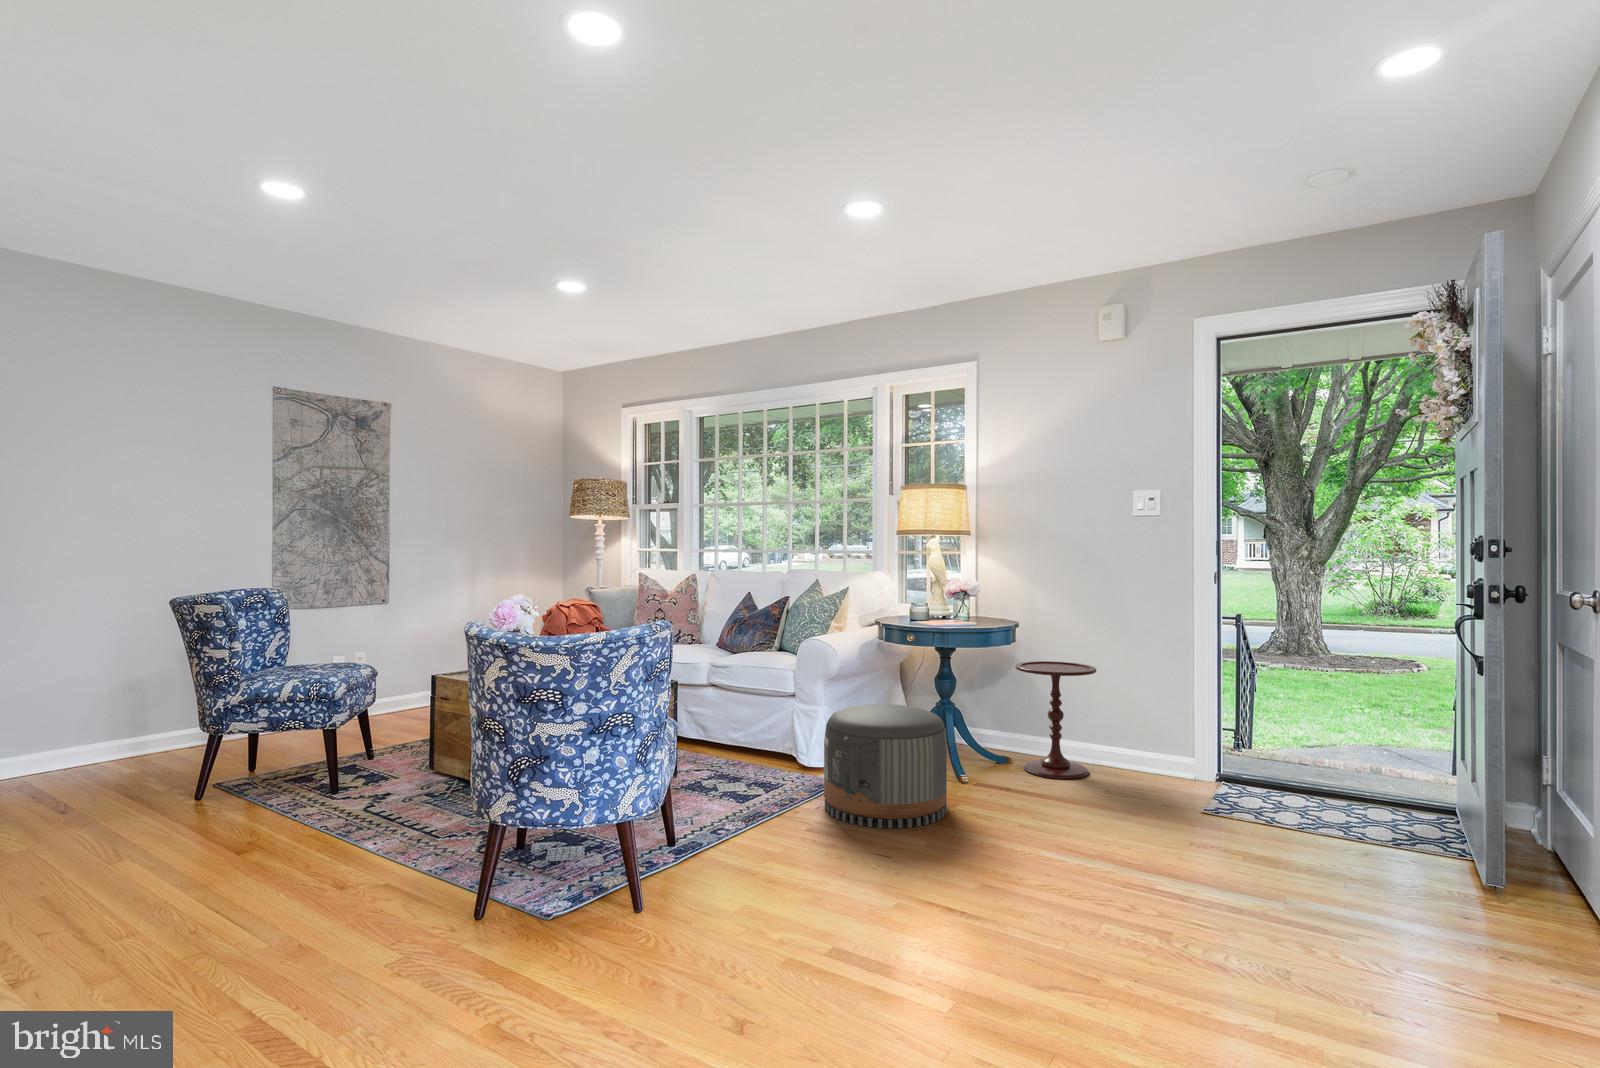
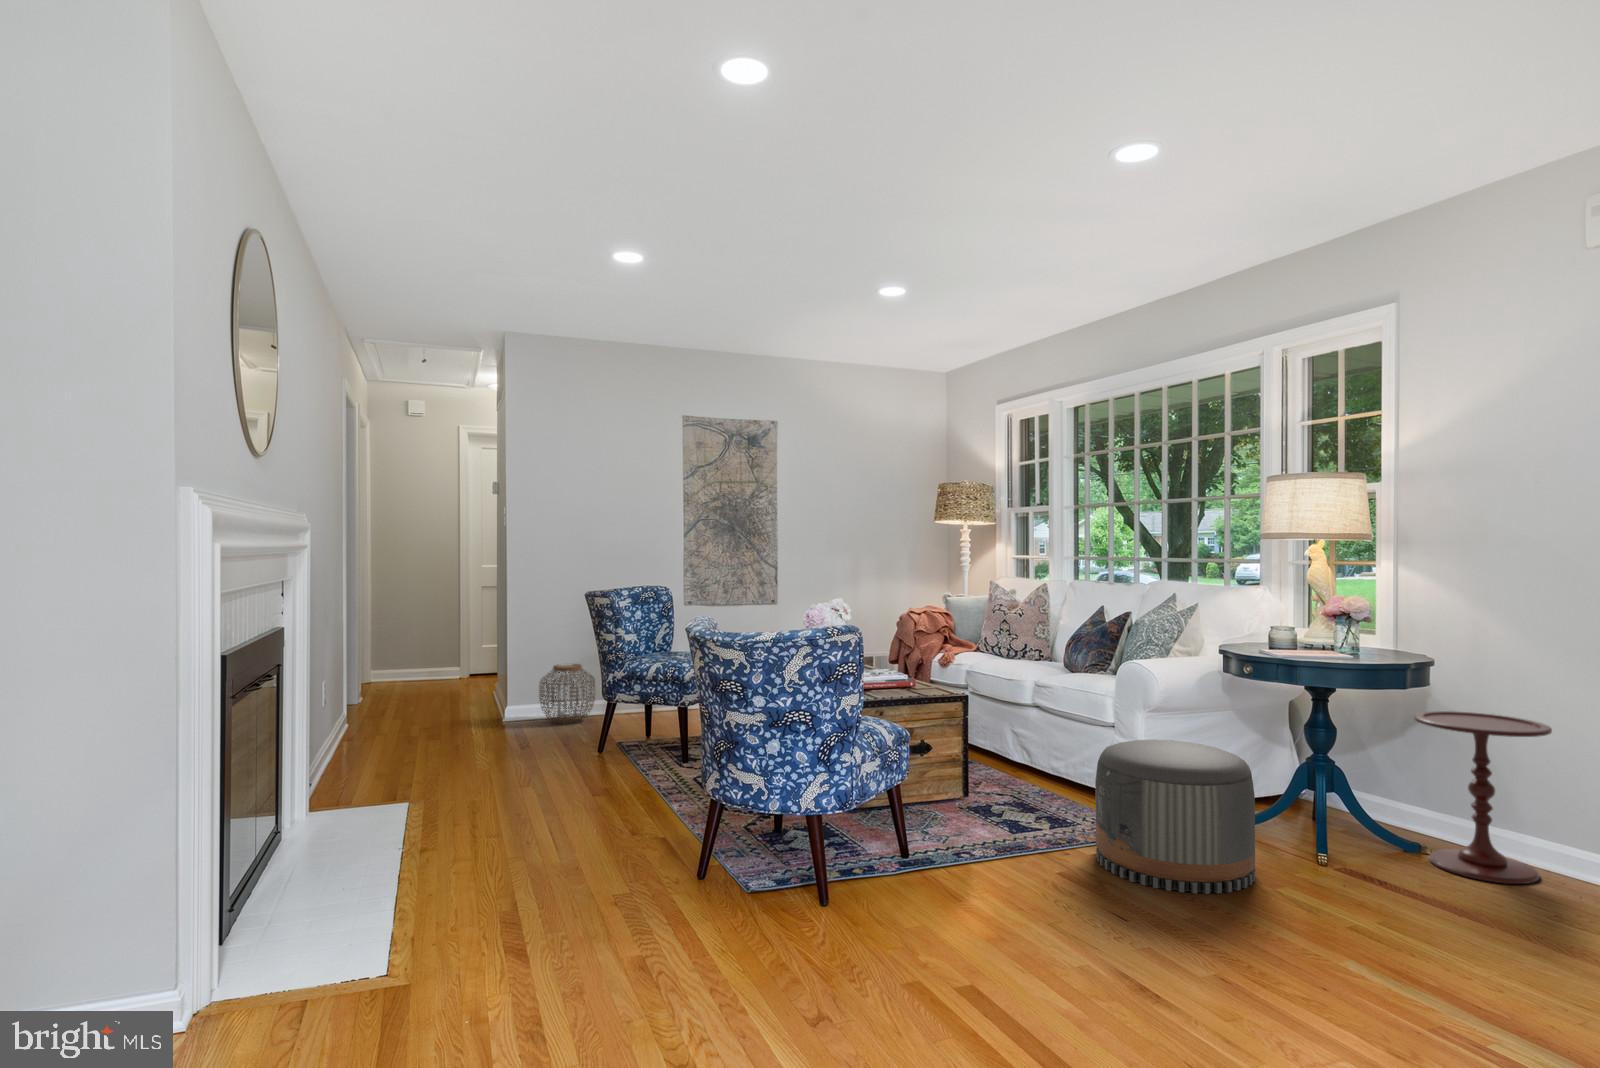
woven basket: none [60,693,152,775] -> present [540,664,595,724]

